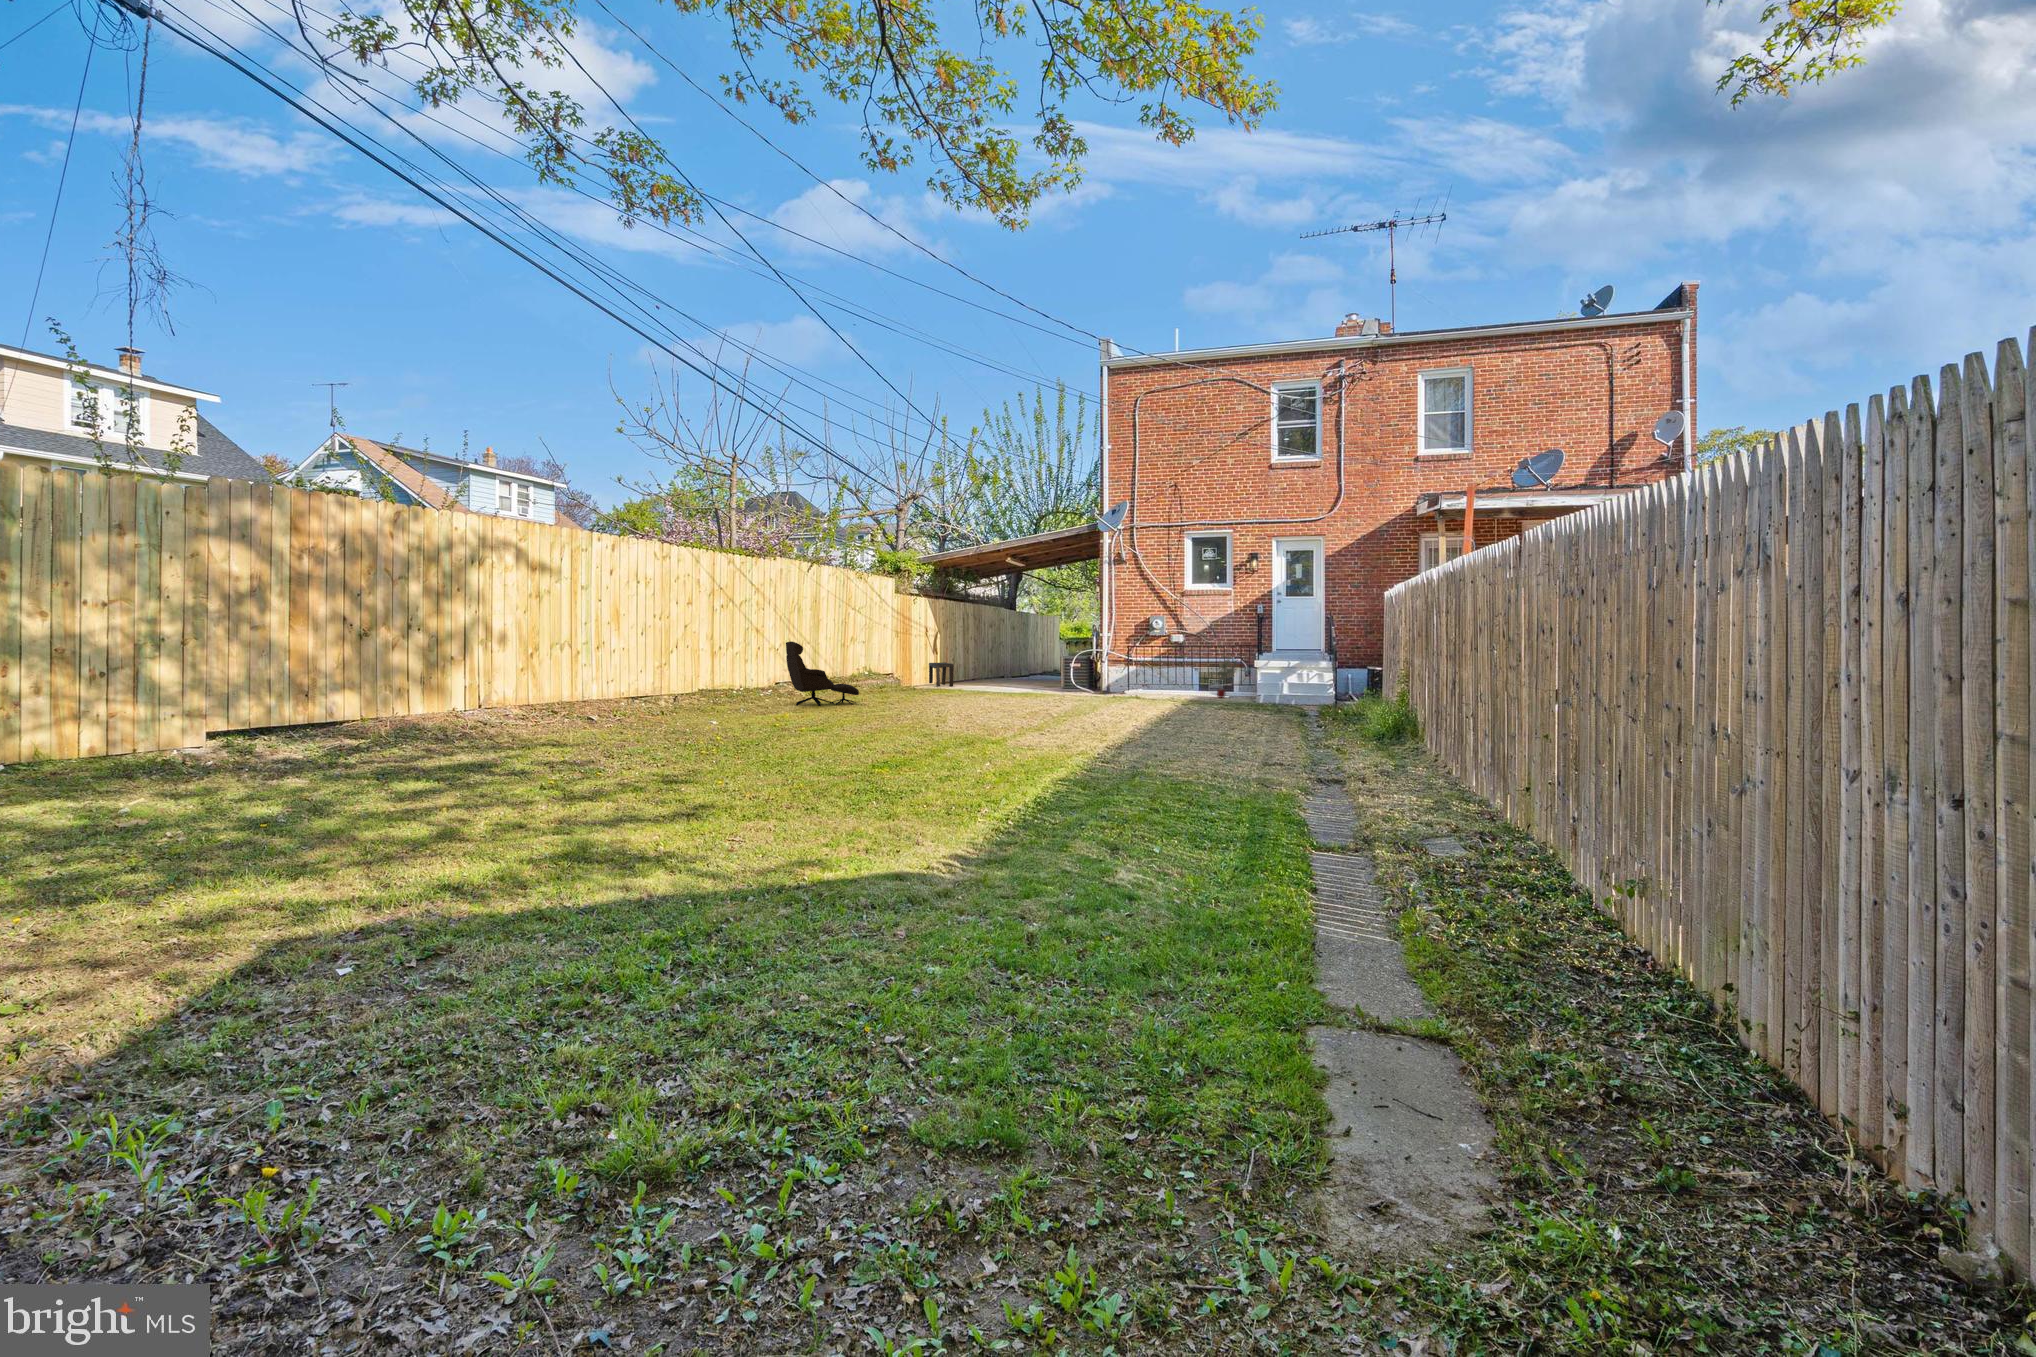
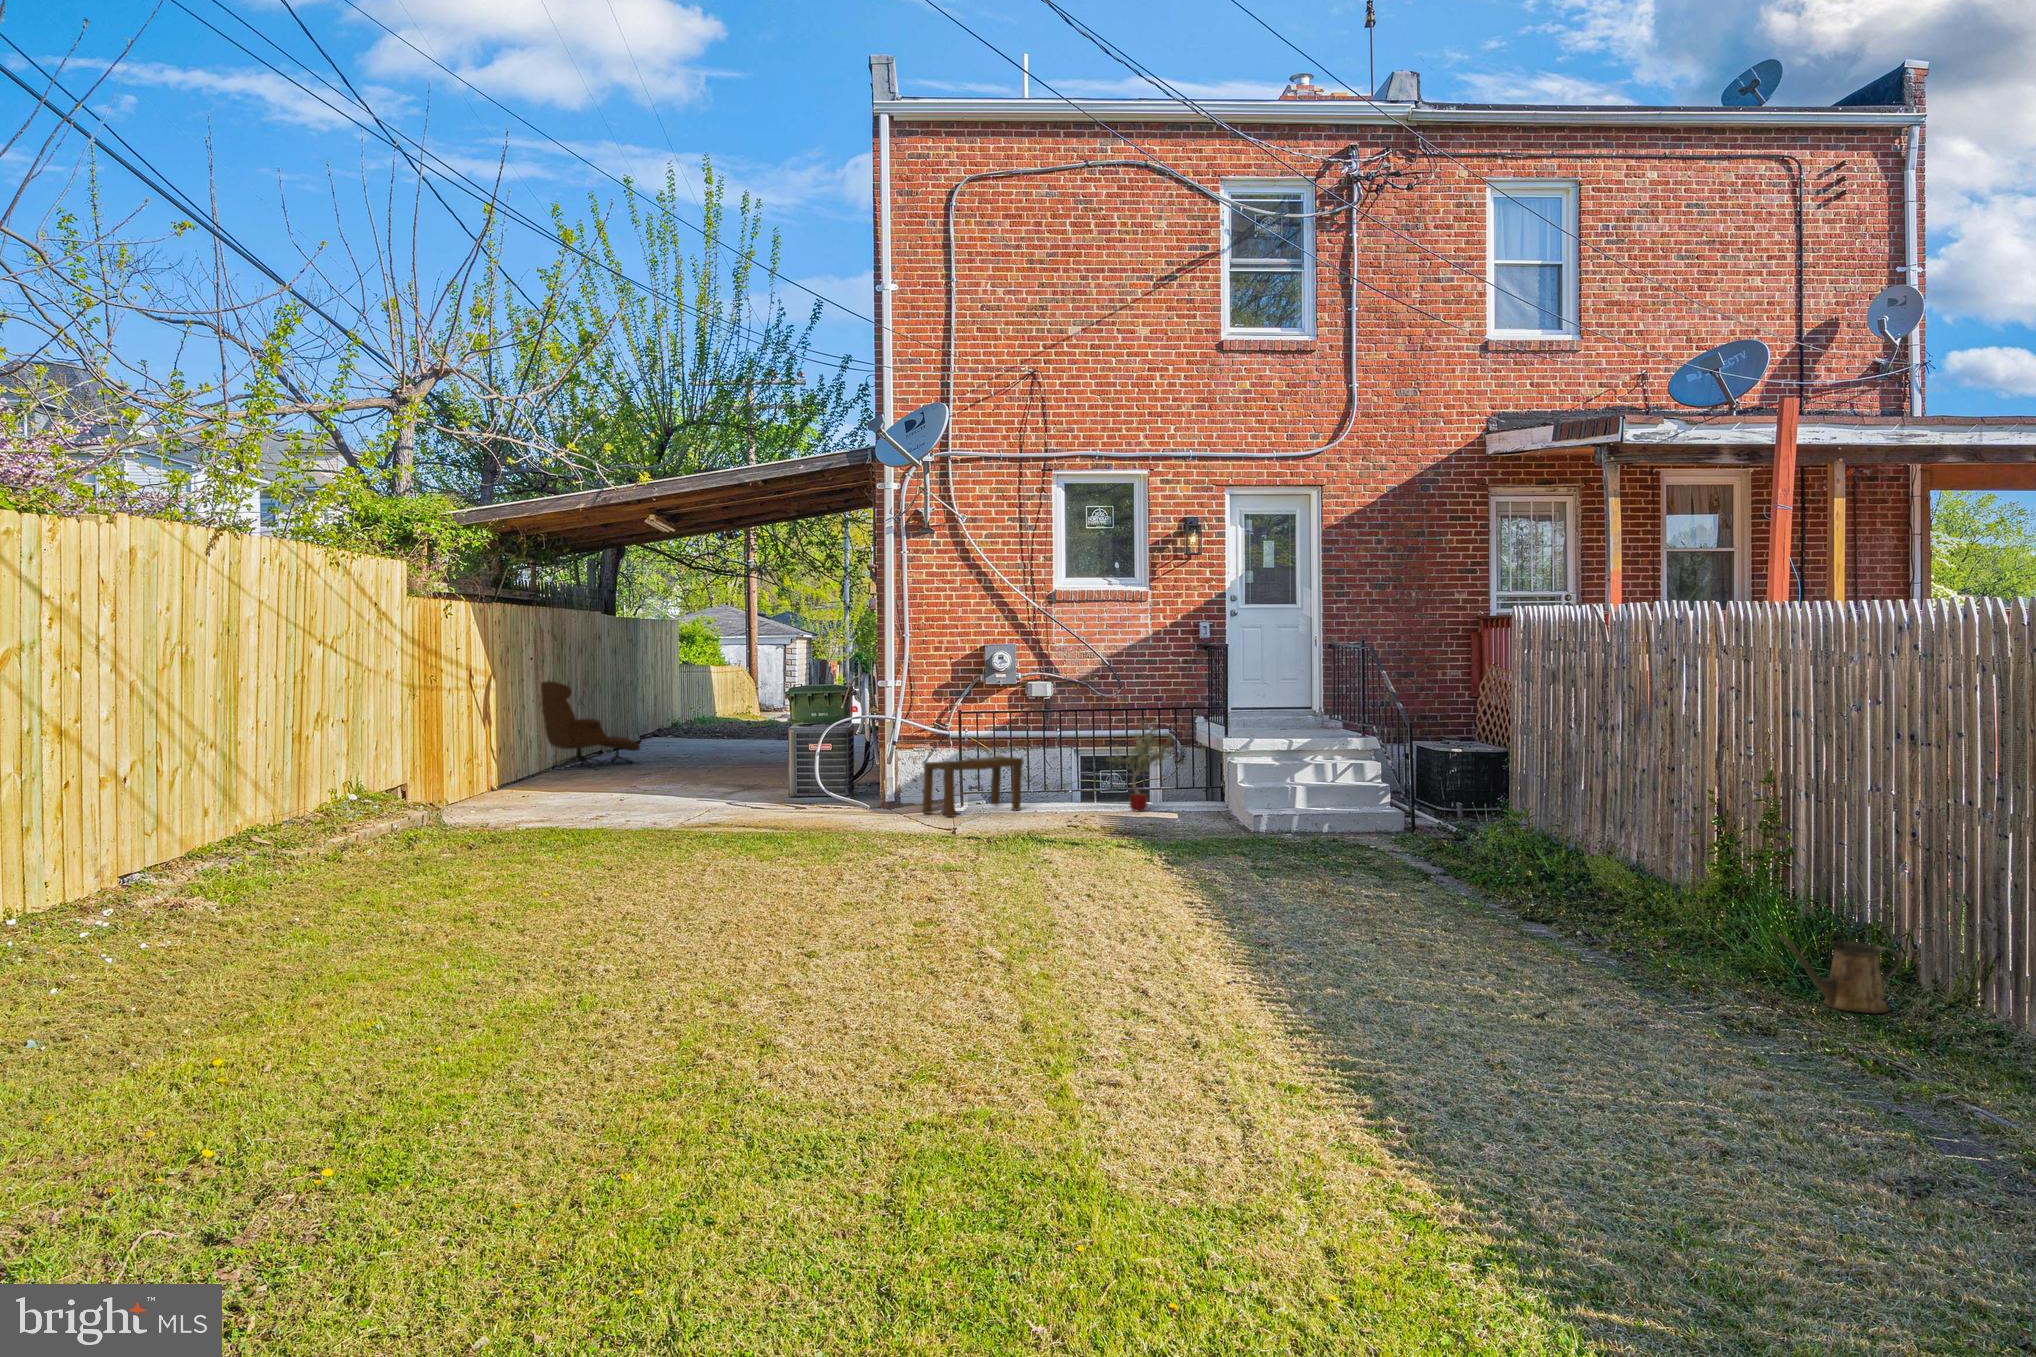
lounge chair: present [786,641,859,706] -> present [541,681,640,768]
bench: present [929,663,954,686] -> present [923,756,1023,817]
watering can: none [1343,714,1391,743] -> present [1777,934,1901,1013]

